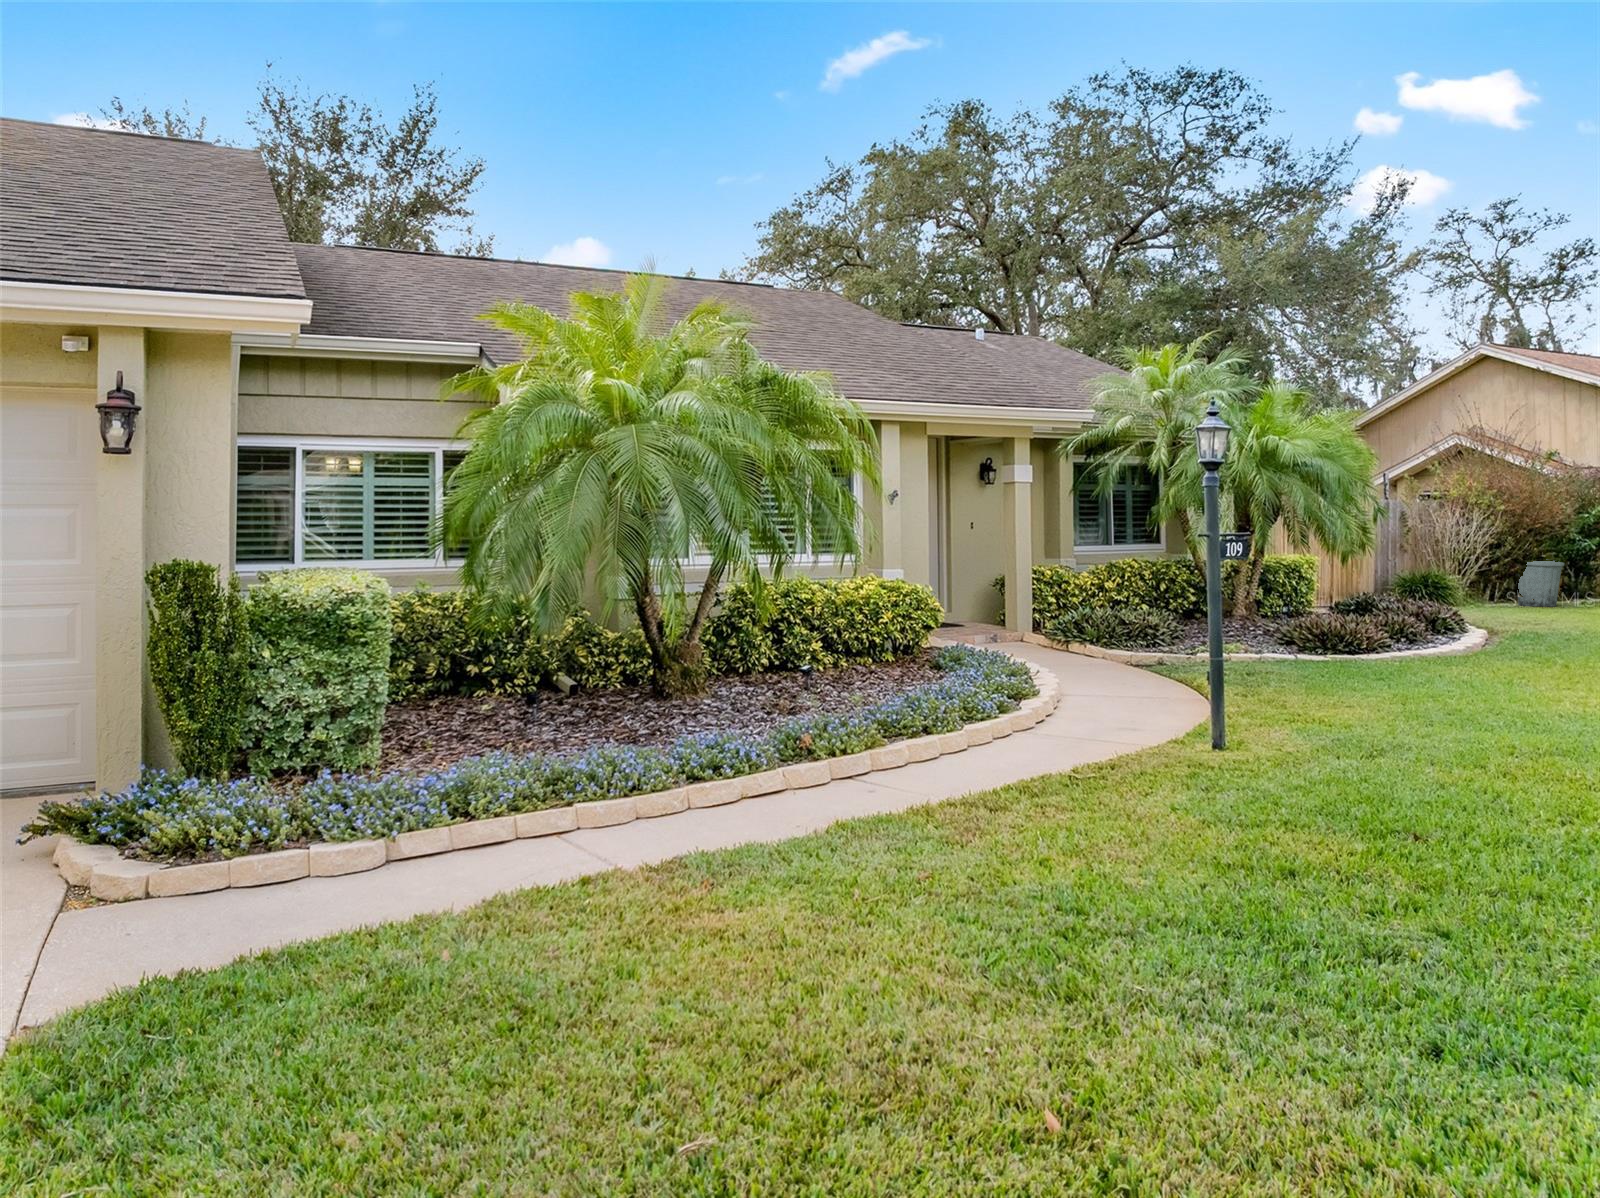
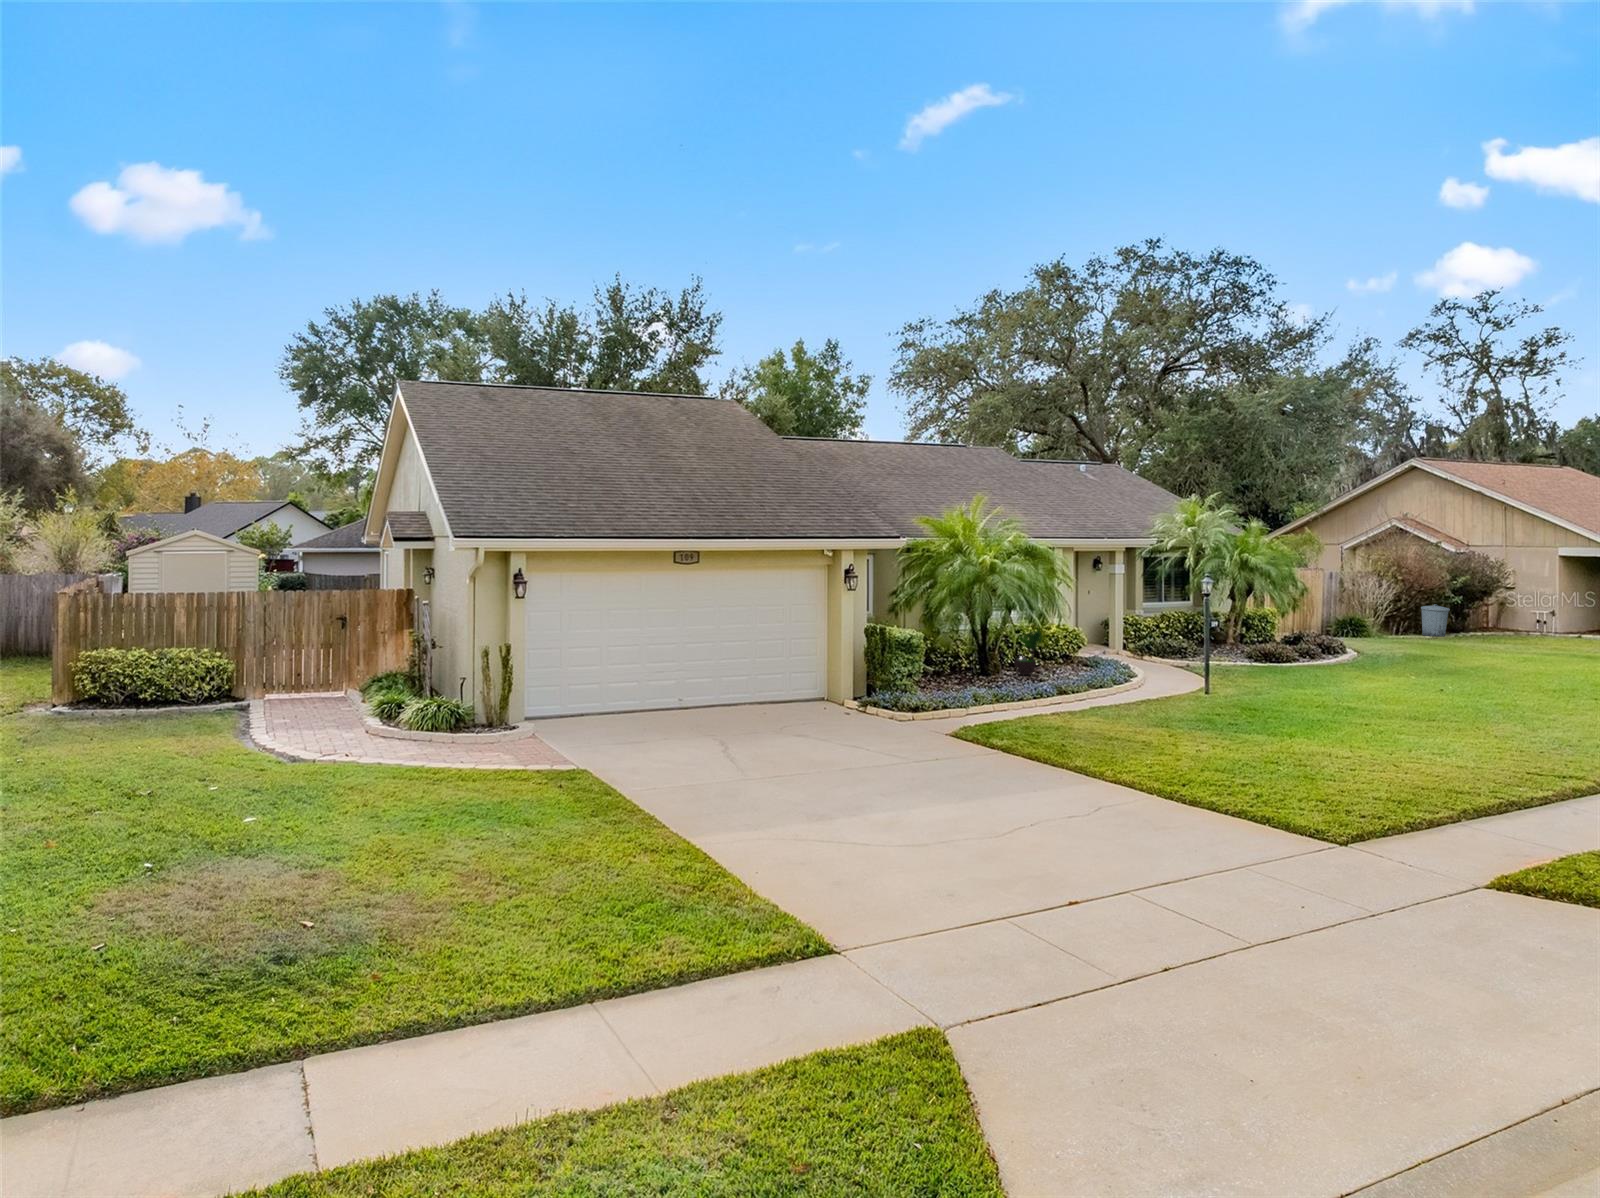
potted tree: none [741,571,811,694] -> present [1014,631,1043,675]

